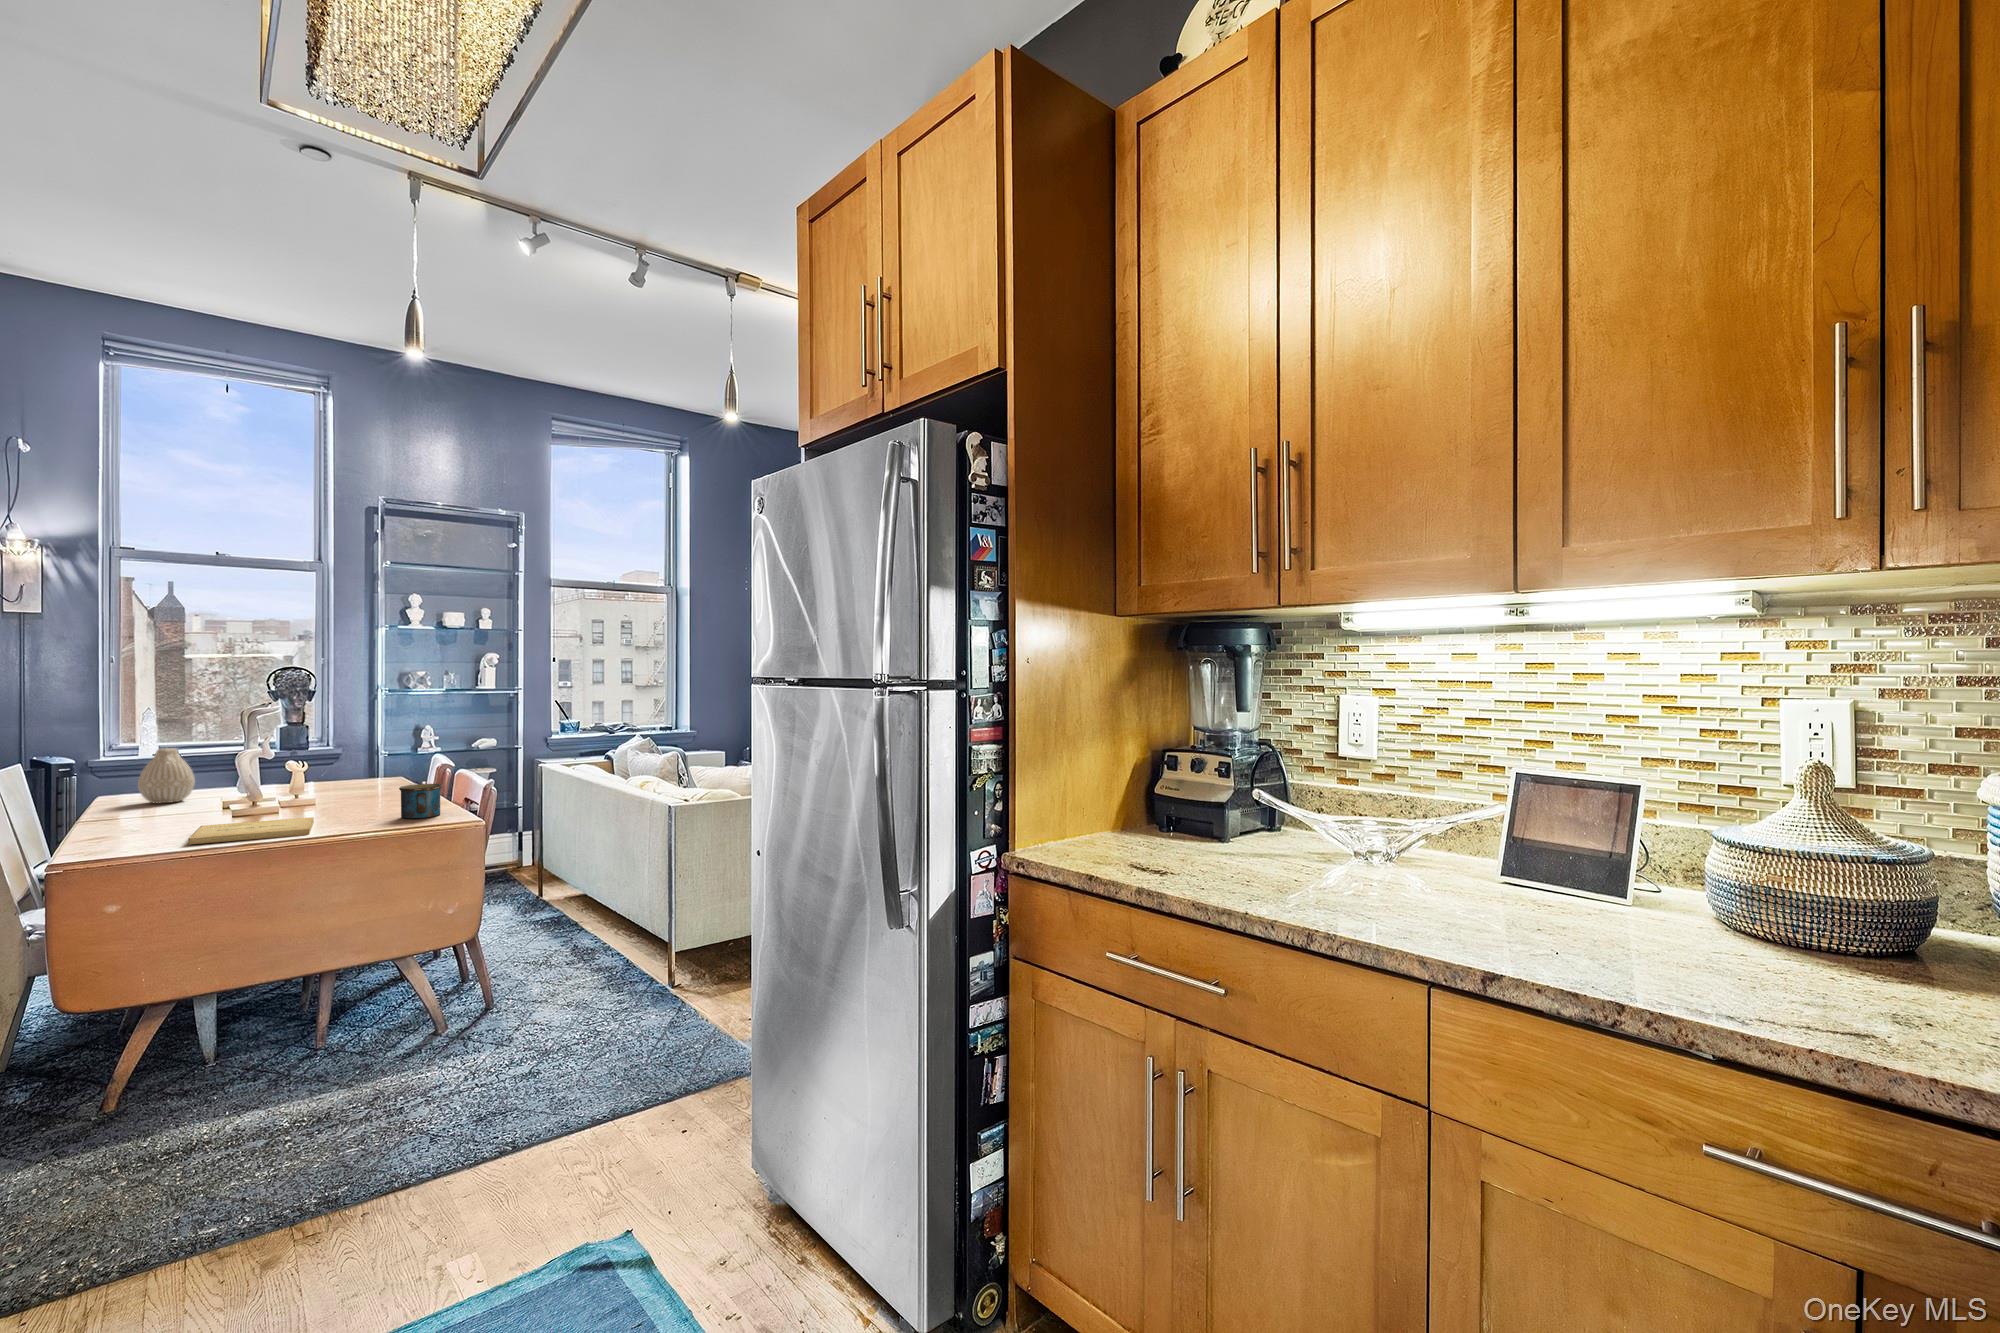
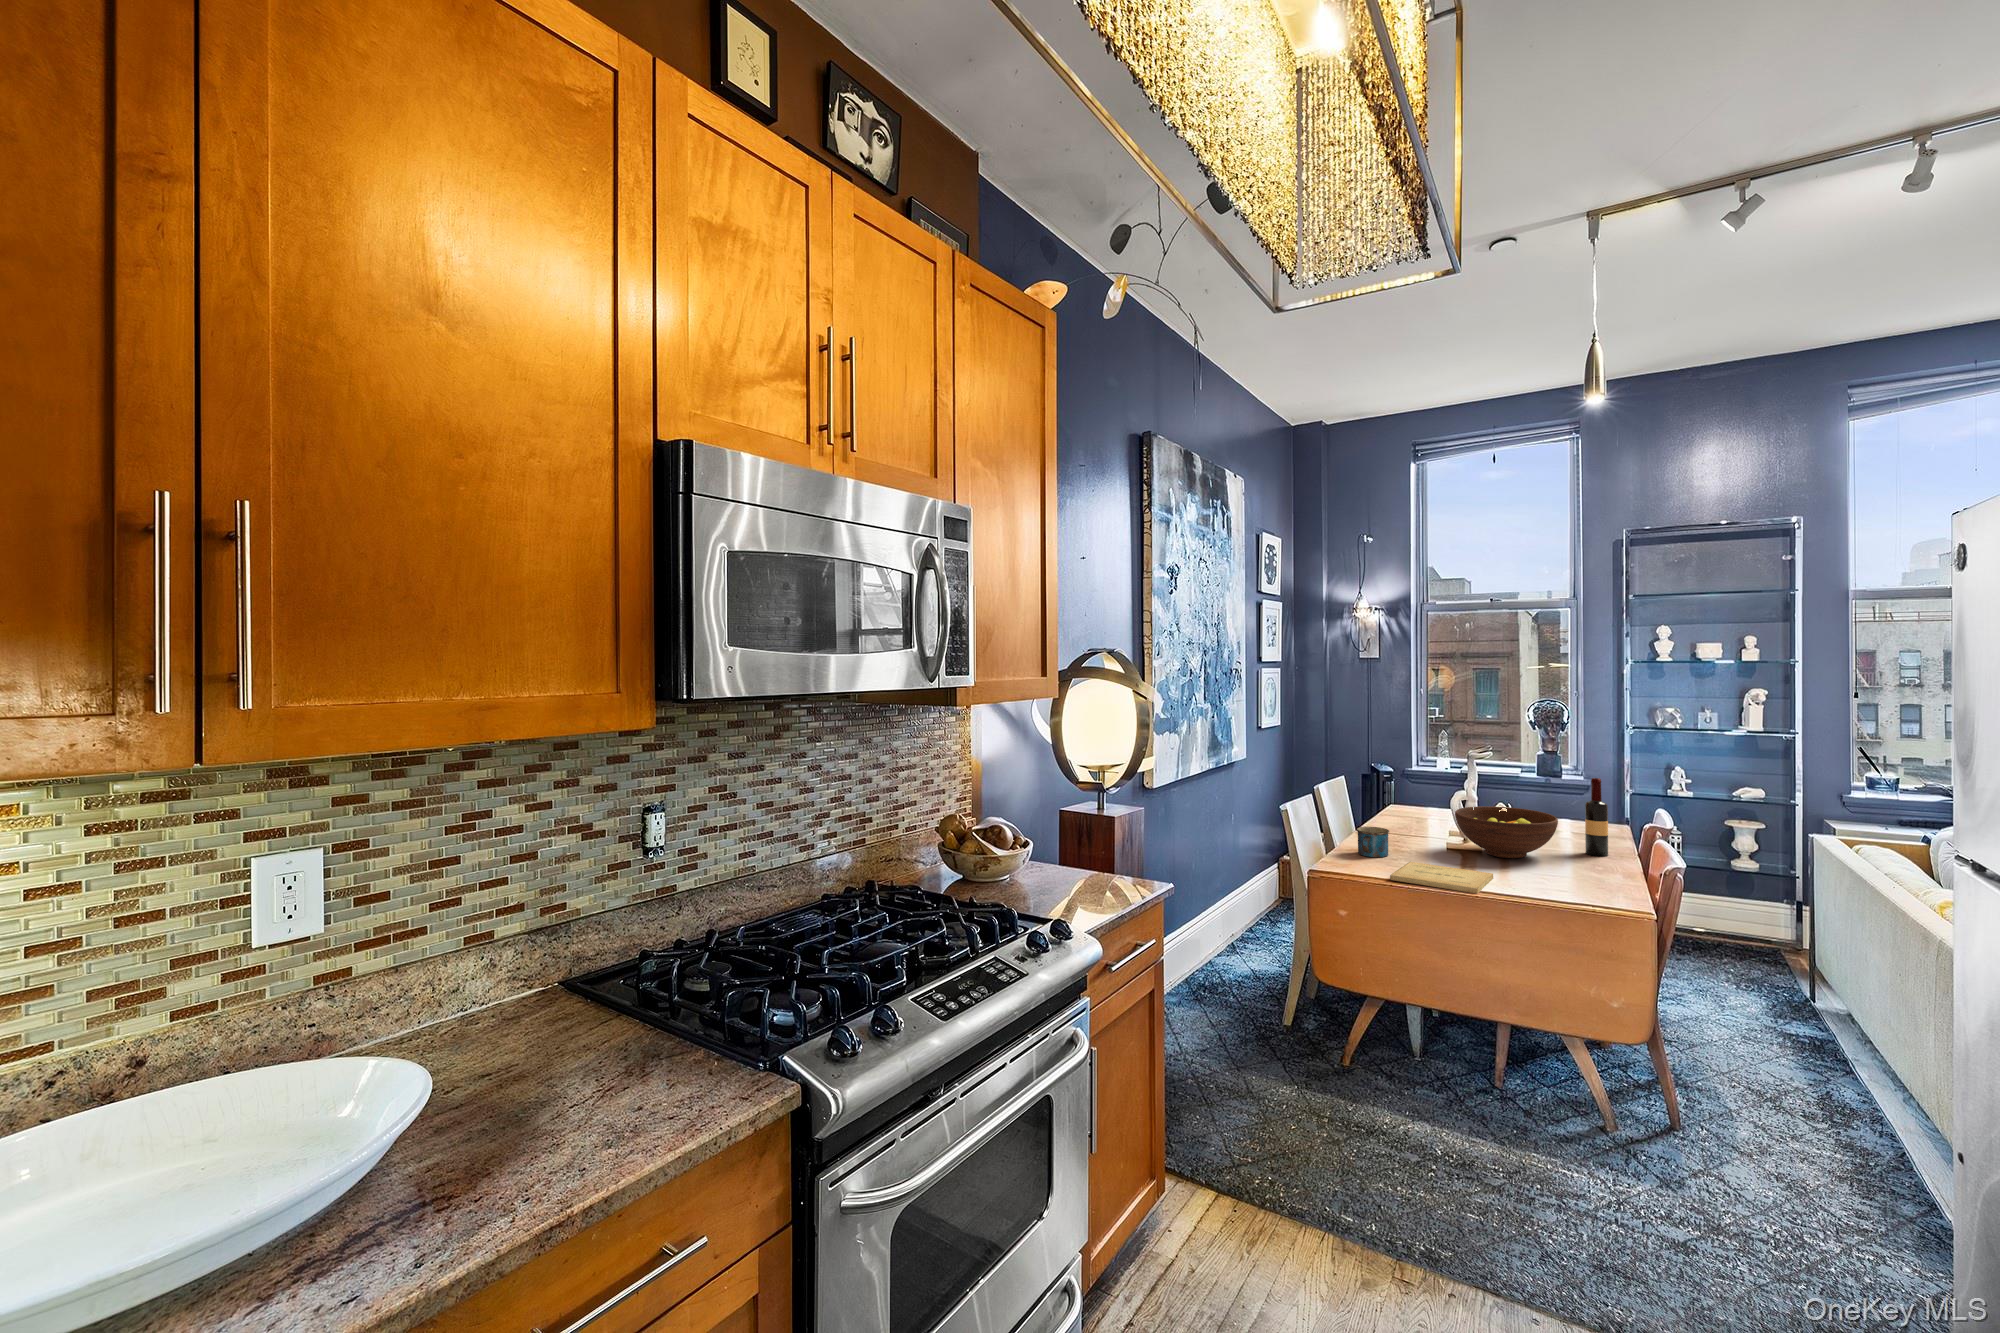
wine bottle: none [386,717,408,794] -> present [1585,778,1608,856]
vase: present [138,748,195,803] -> none [1400,781,1438,825]
fruit bowl: none [245,756,366,809] -> present [1455,806,1558,858]
mug: present [399,784,442,818] -> present [1357,827,1389,857]

